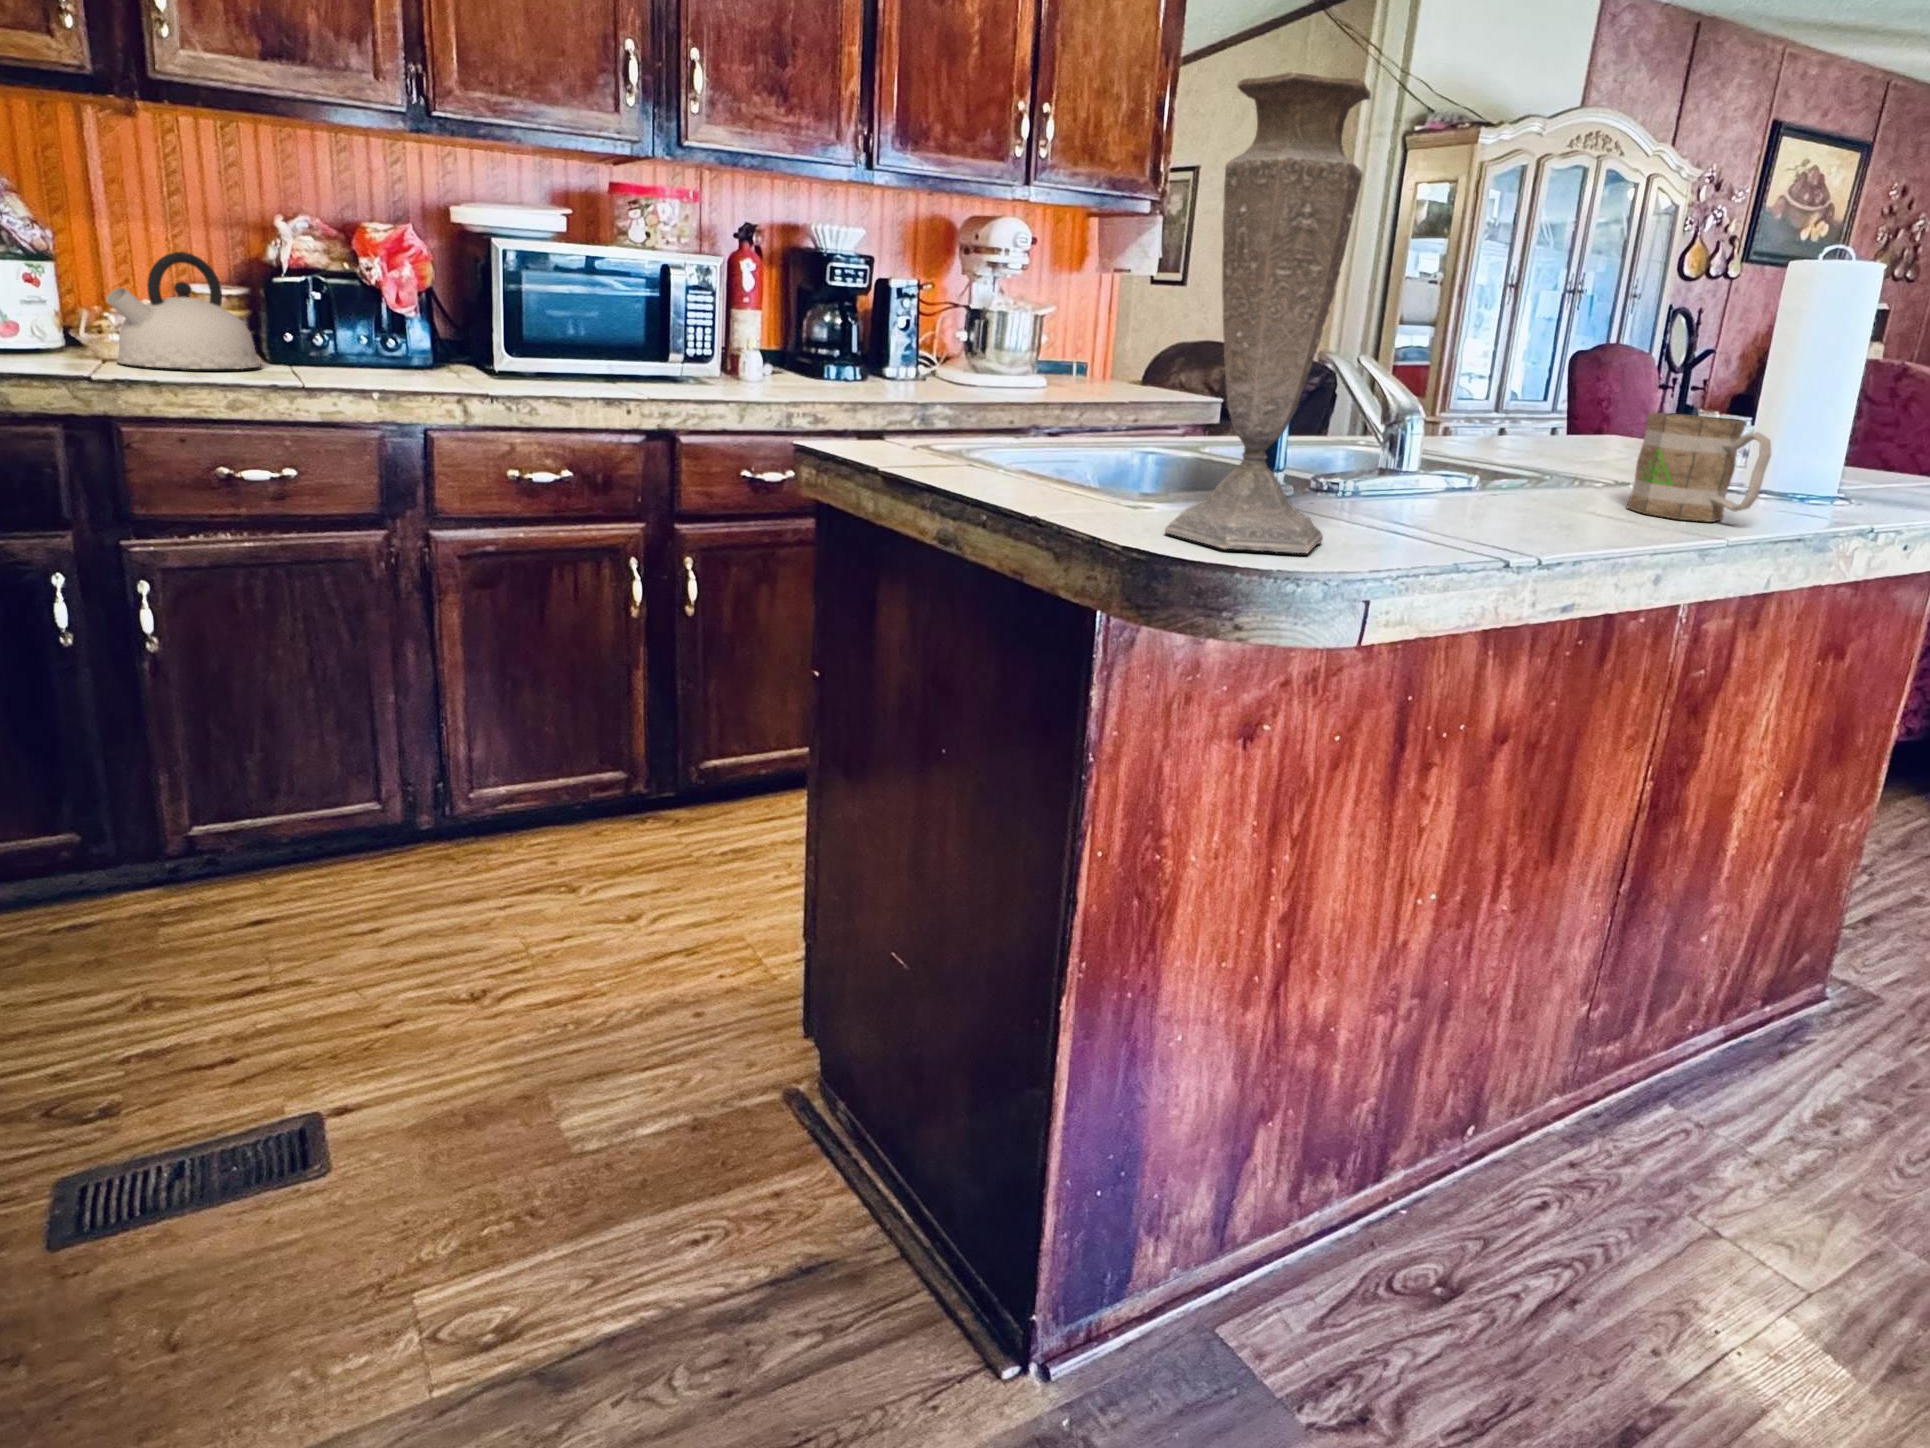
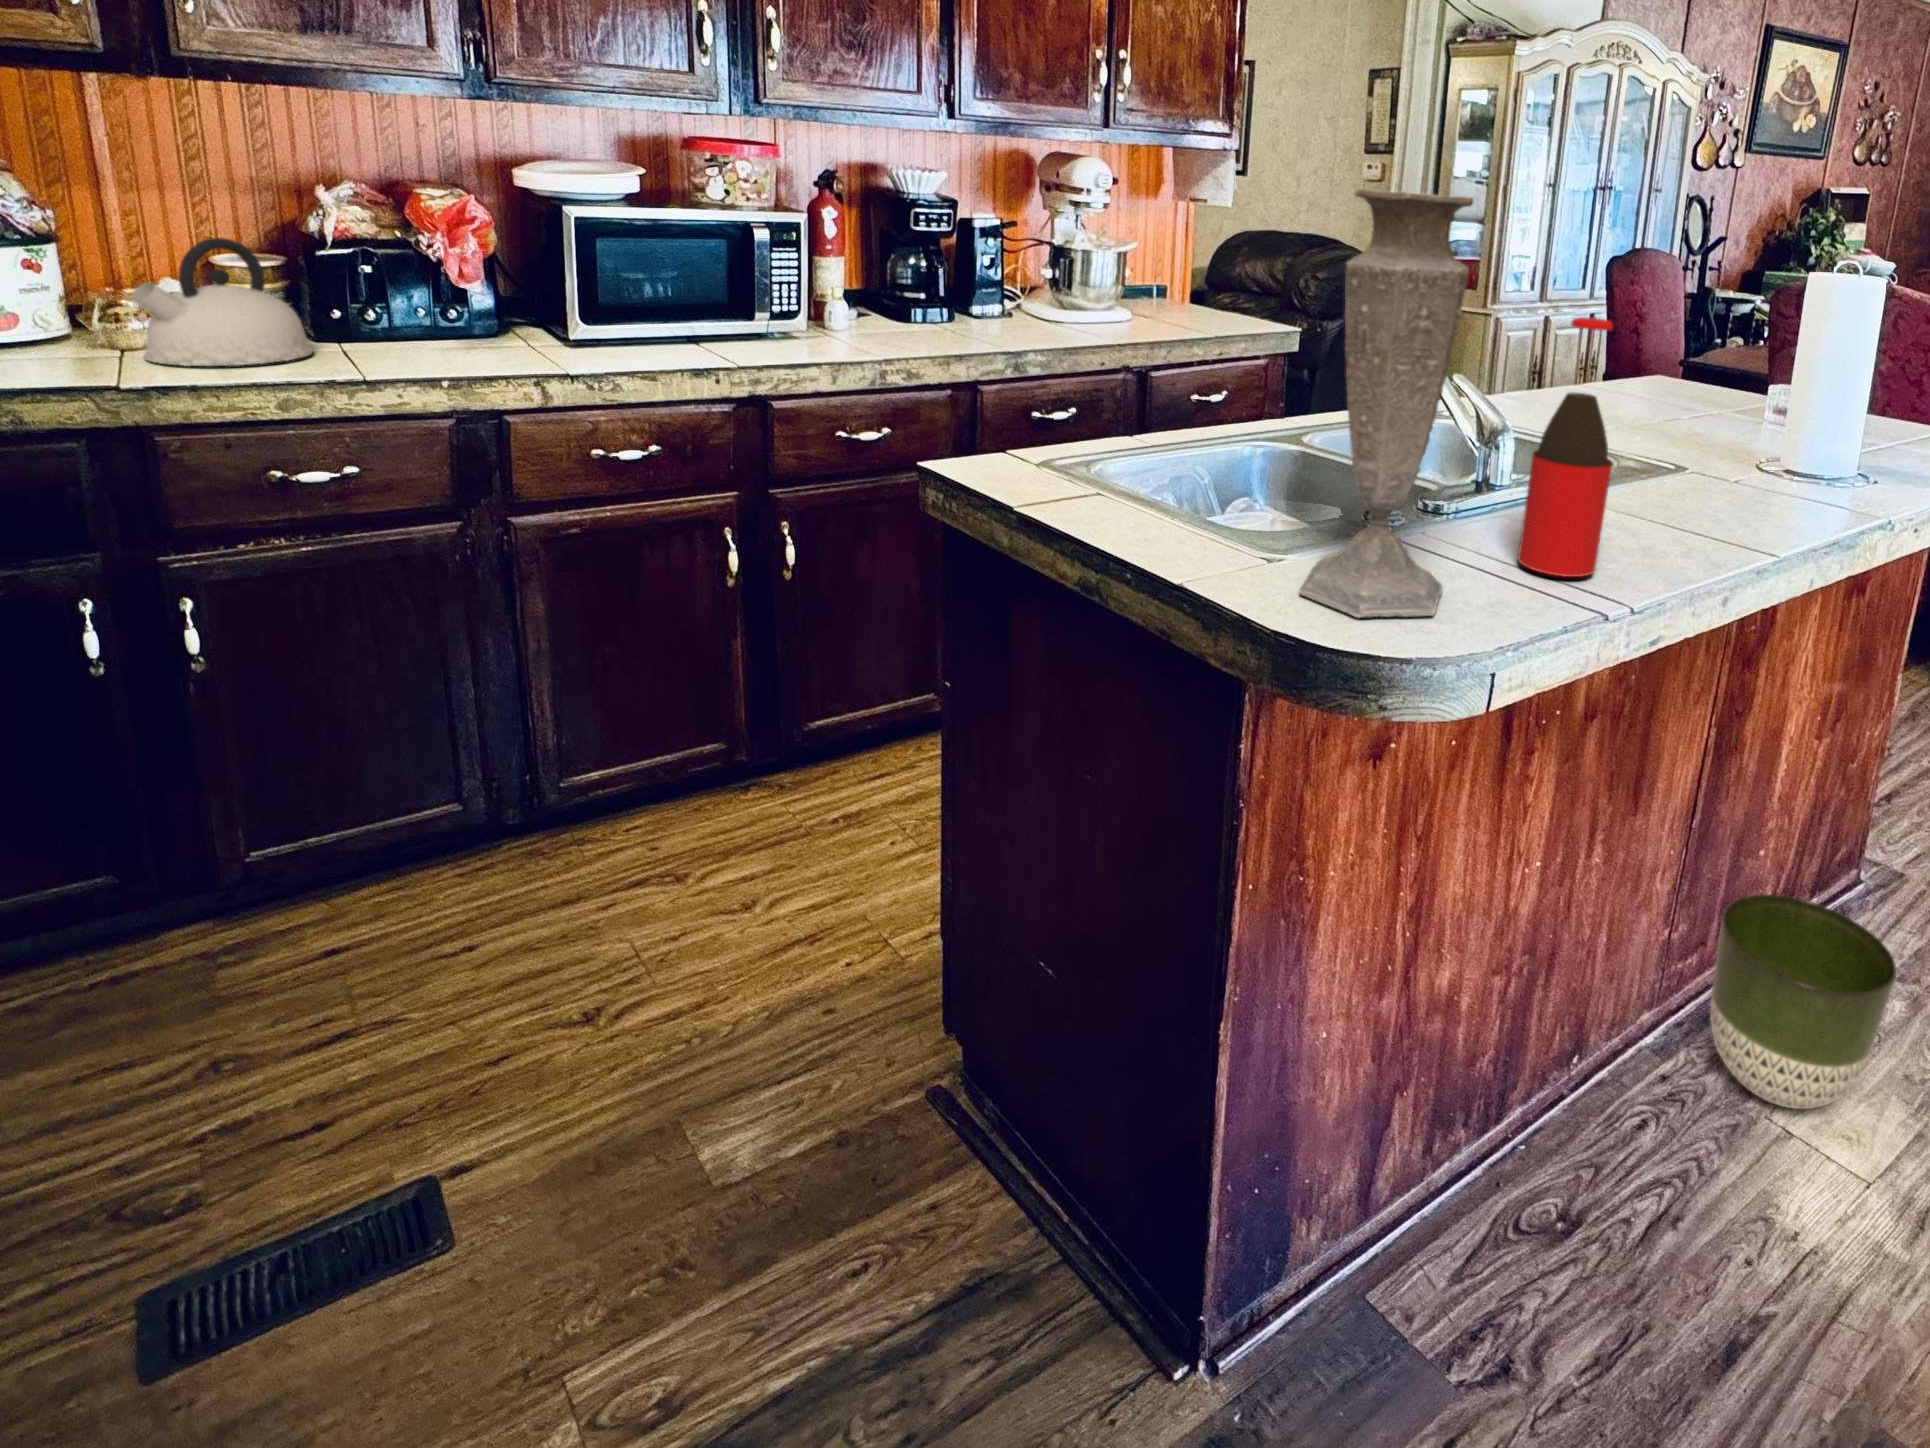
bottle: none [1414,251,1531,546] -> present [1518,317,1613,577]
mug: present [1627,413,1771,522] -> none [1688,409,1810,511]
planter: none [1632,979,1856,1213] -> present [1710,894,1896,1109]

